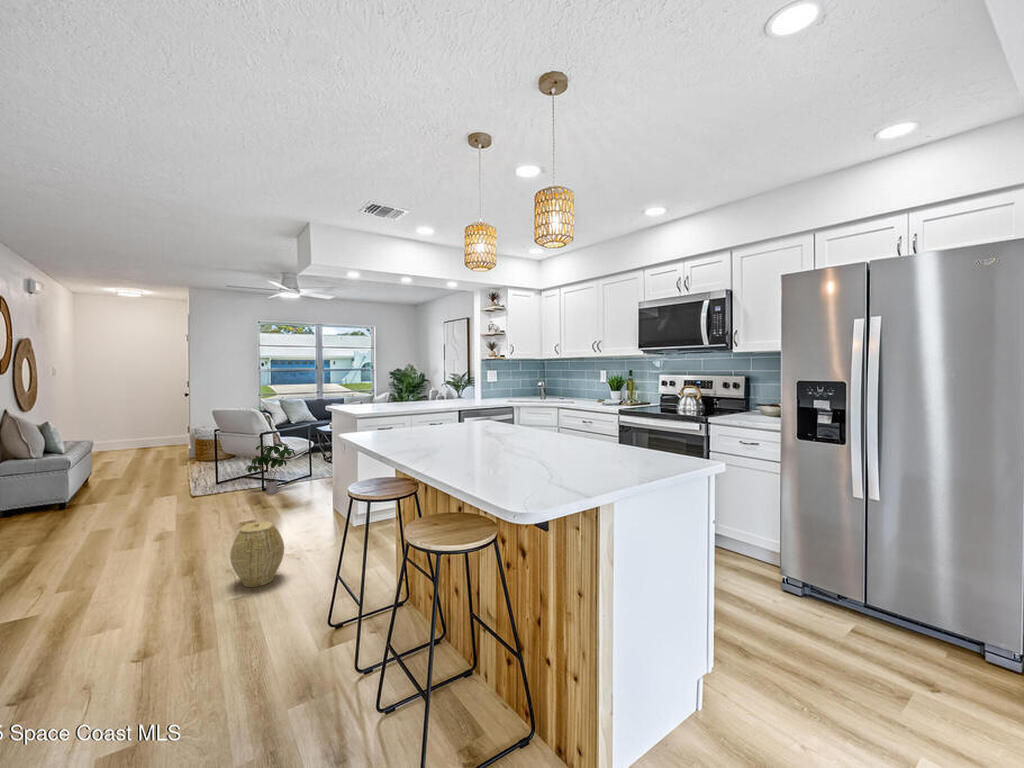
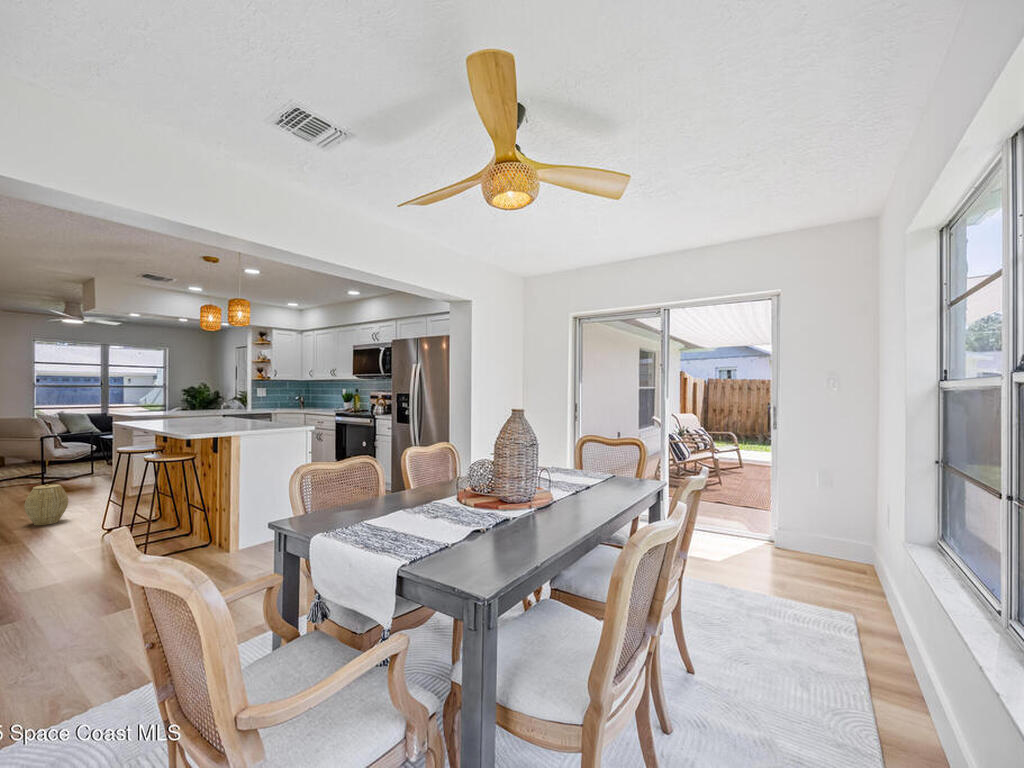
potted plant: present [246,444,296,494] -> none [26,445,77,487]

